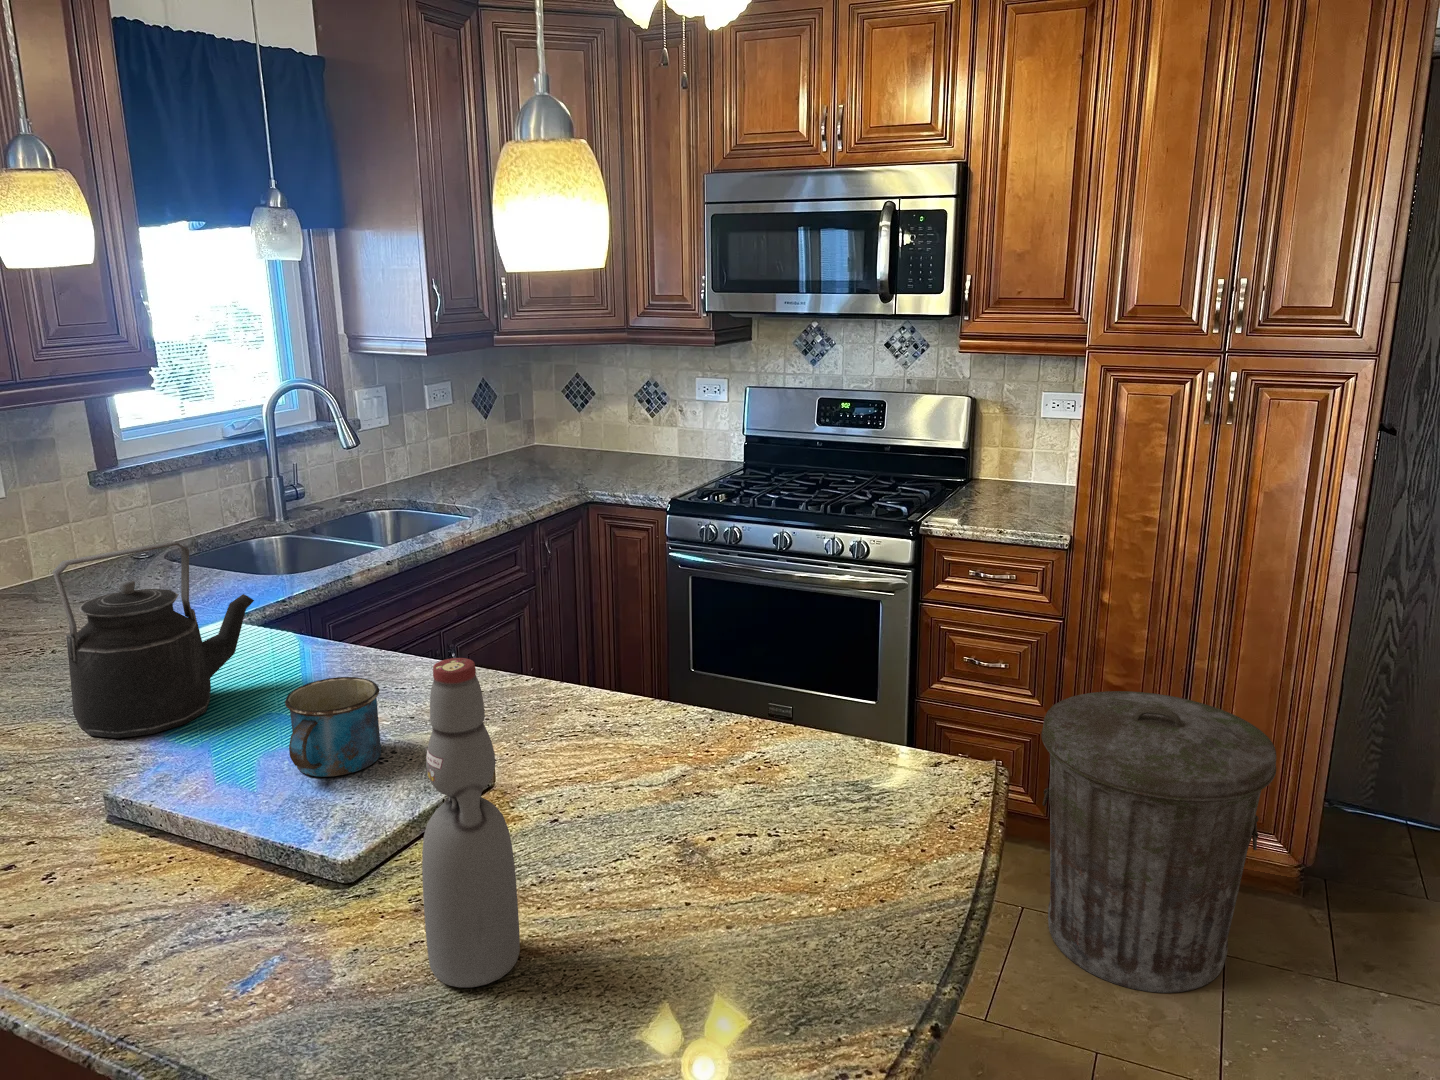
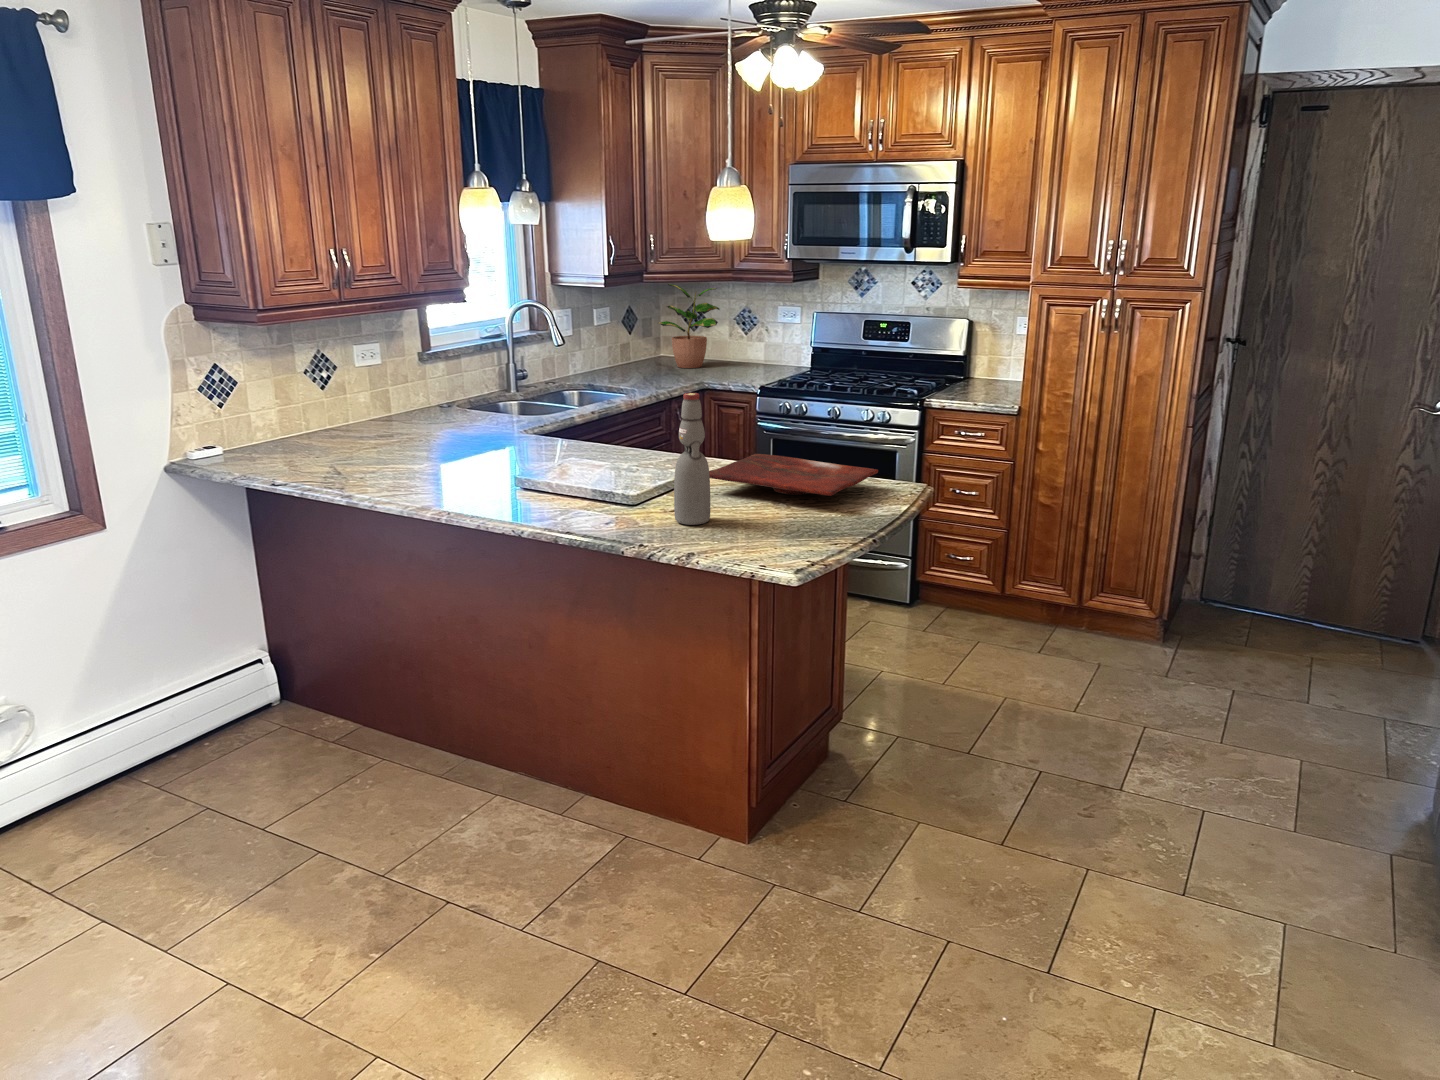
potted plant: none [519,348,612,468] -> present [658,284,719,368]
kettle: present [53,541,254,738] -> none [469,374,551,468]
mug: present [285,677,381,777] -> none [585,438,628,479]
trash can: present [1041,691,1276,993] -> none [990,505,1130,678]
cutting board: none [524,702,903,870] -> present [709,454,878,496]

